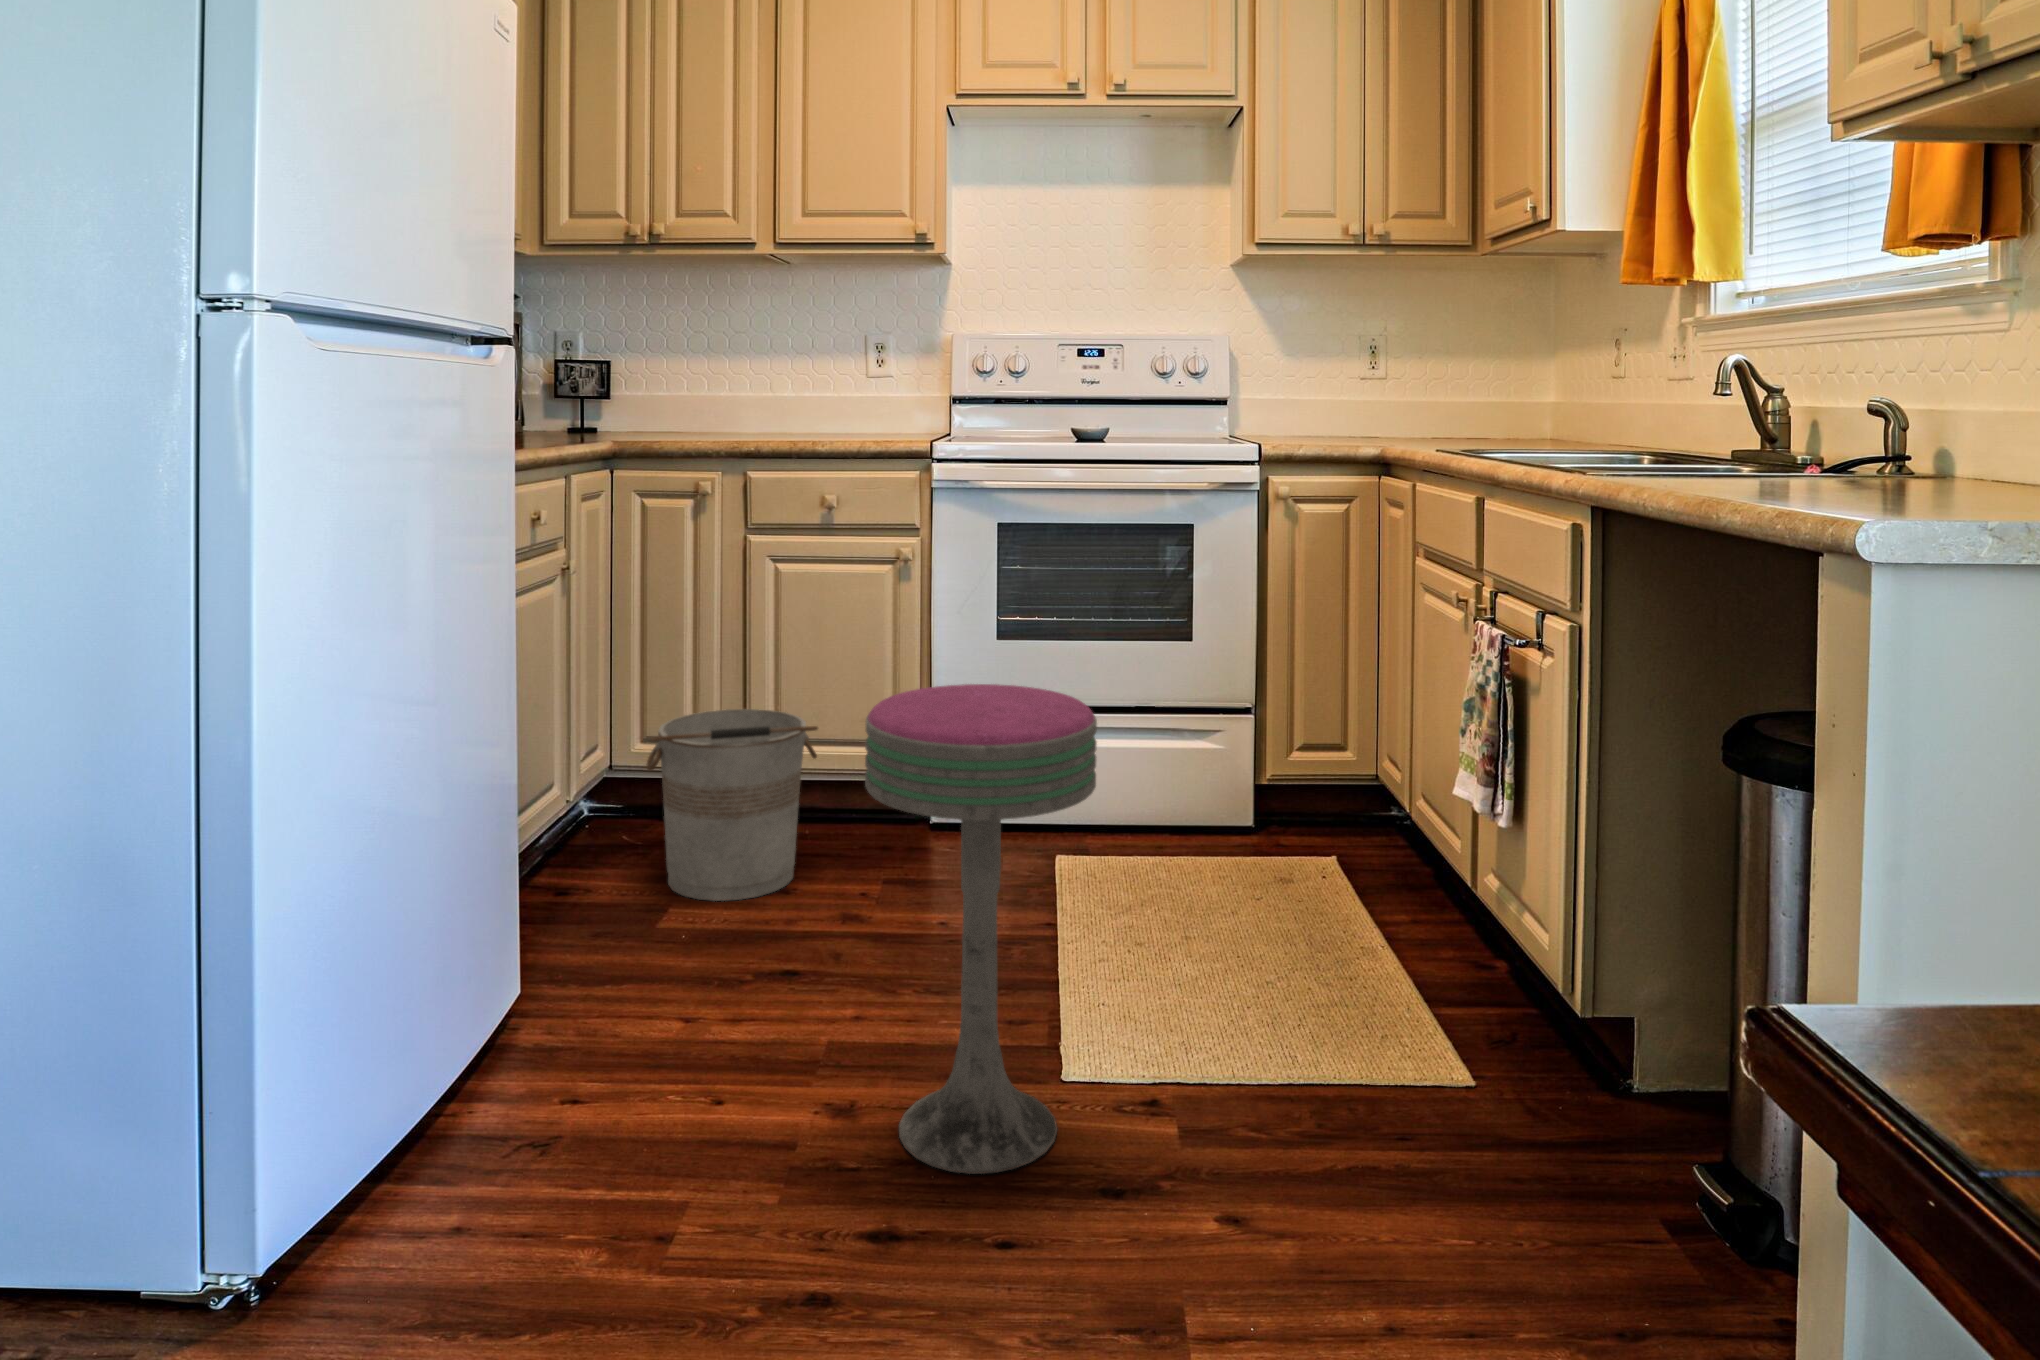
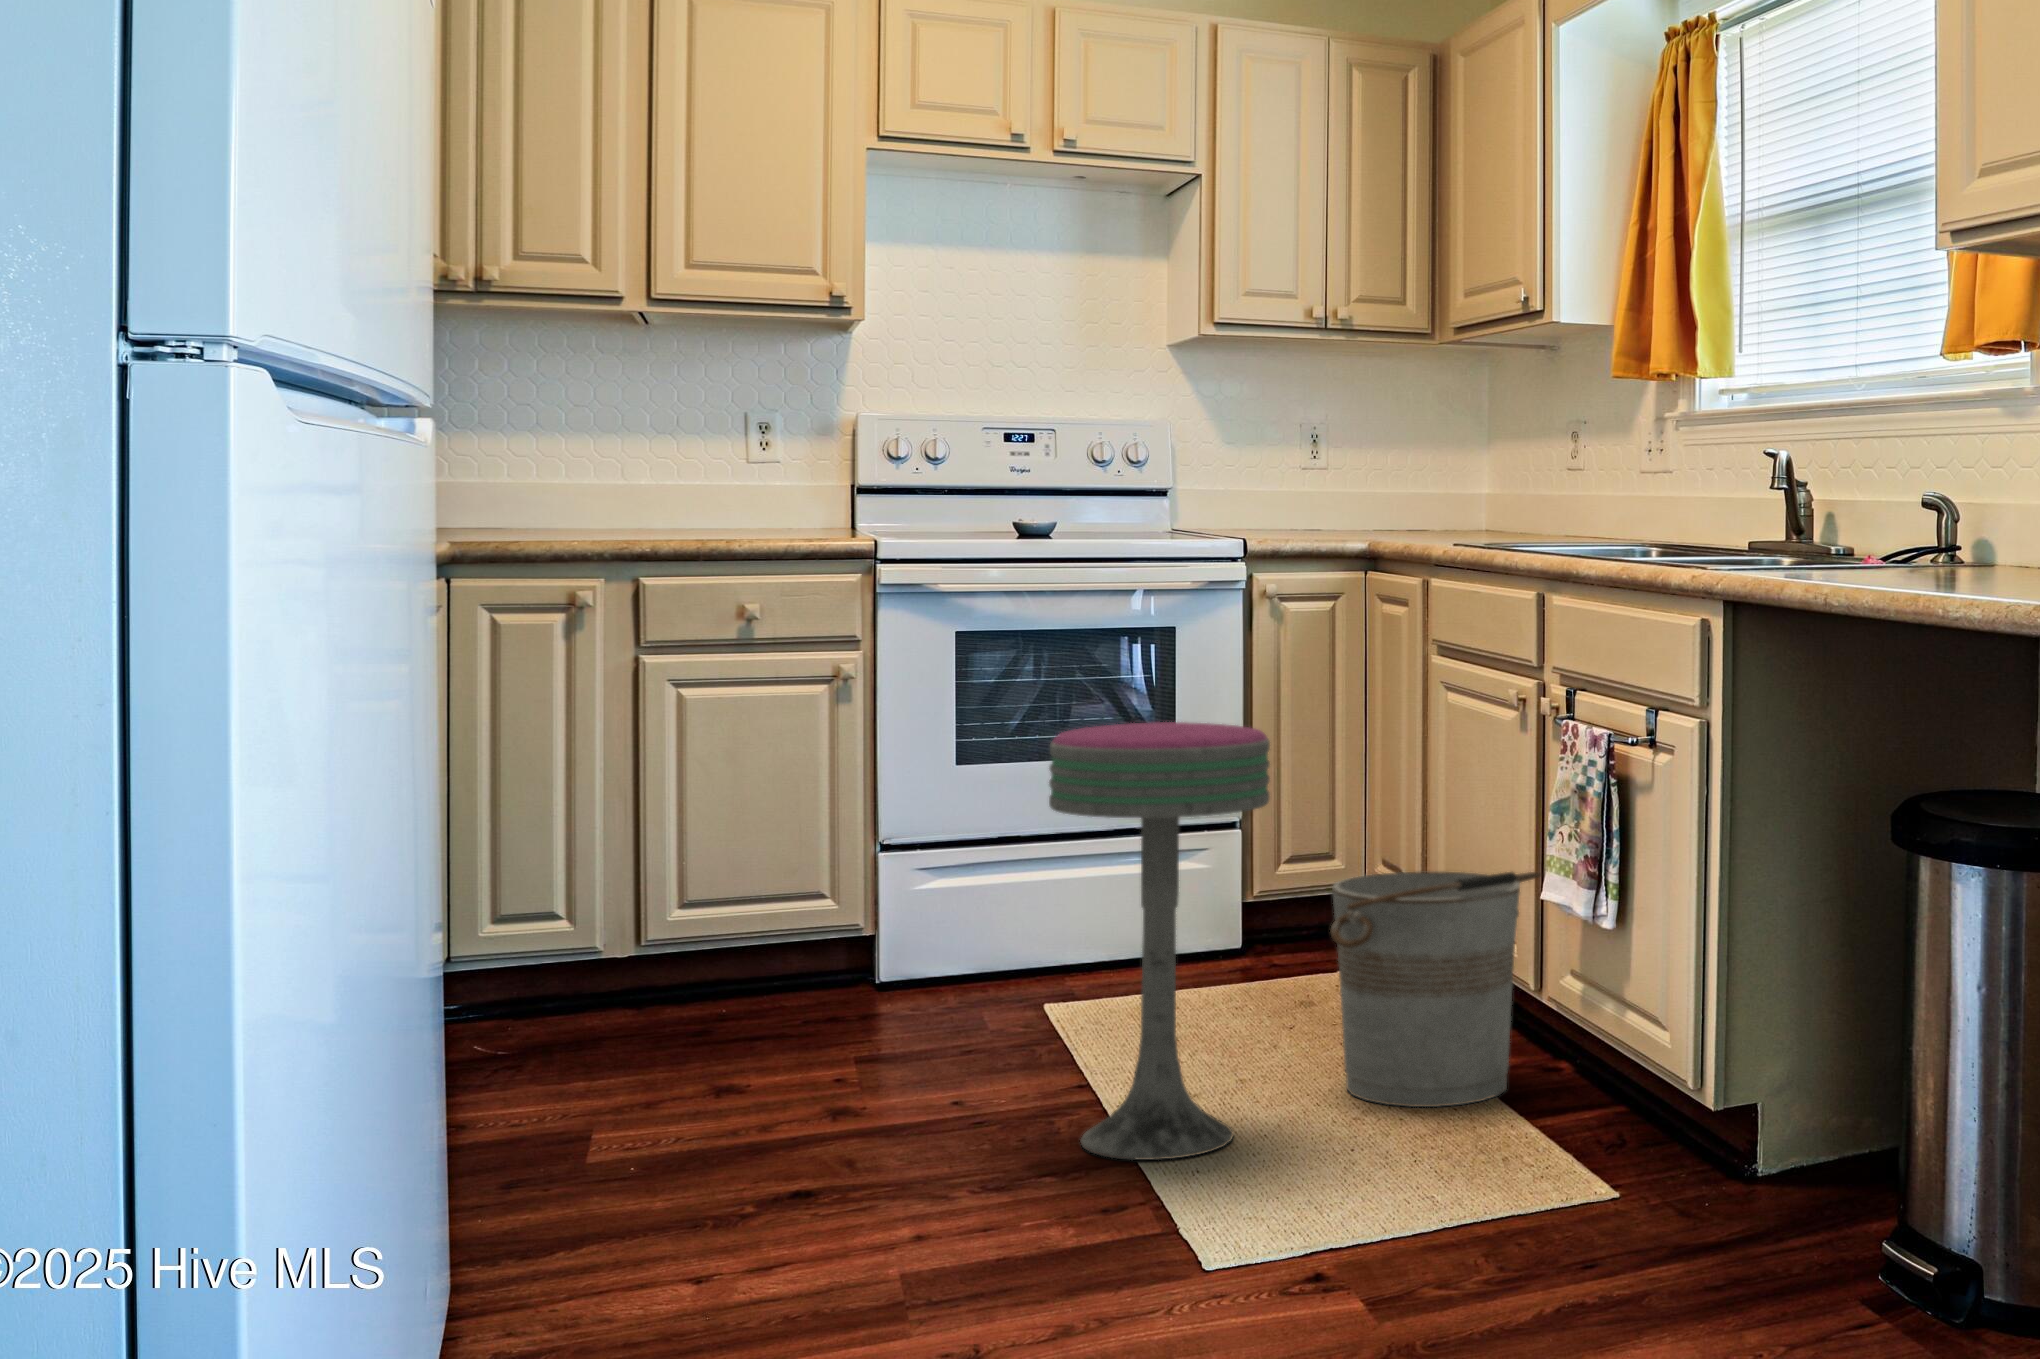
bucket: present [646,709,818,901] -> present [1330,871,1541,1107]

